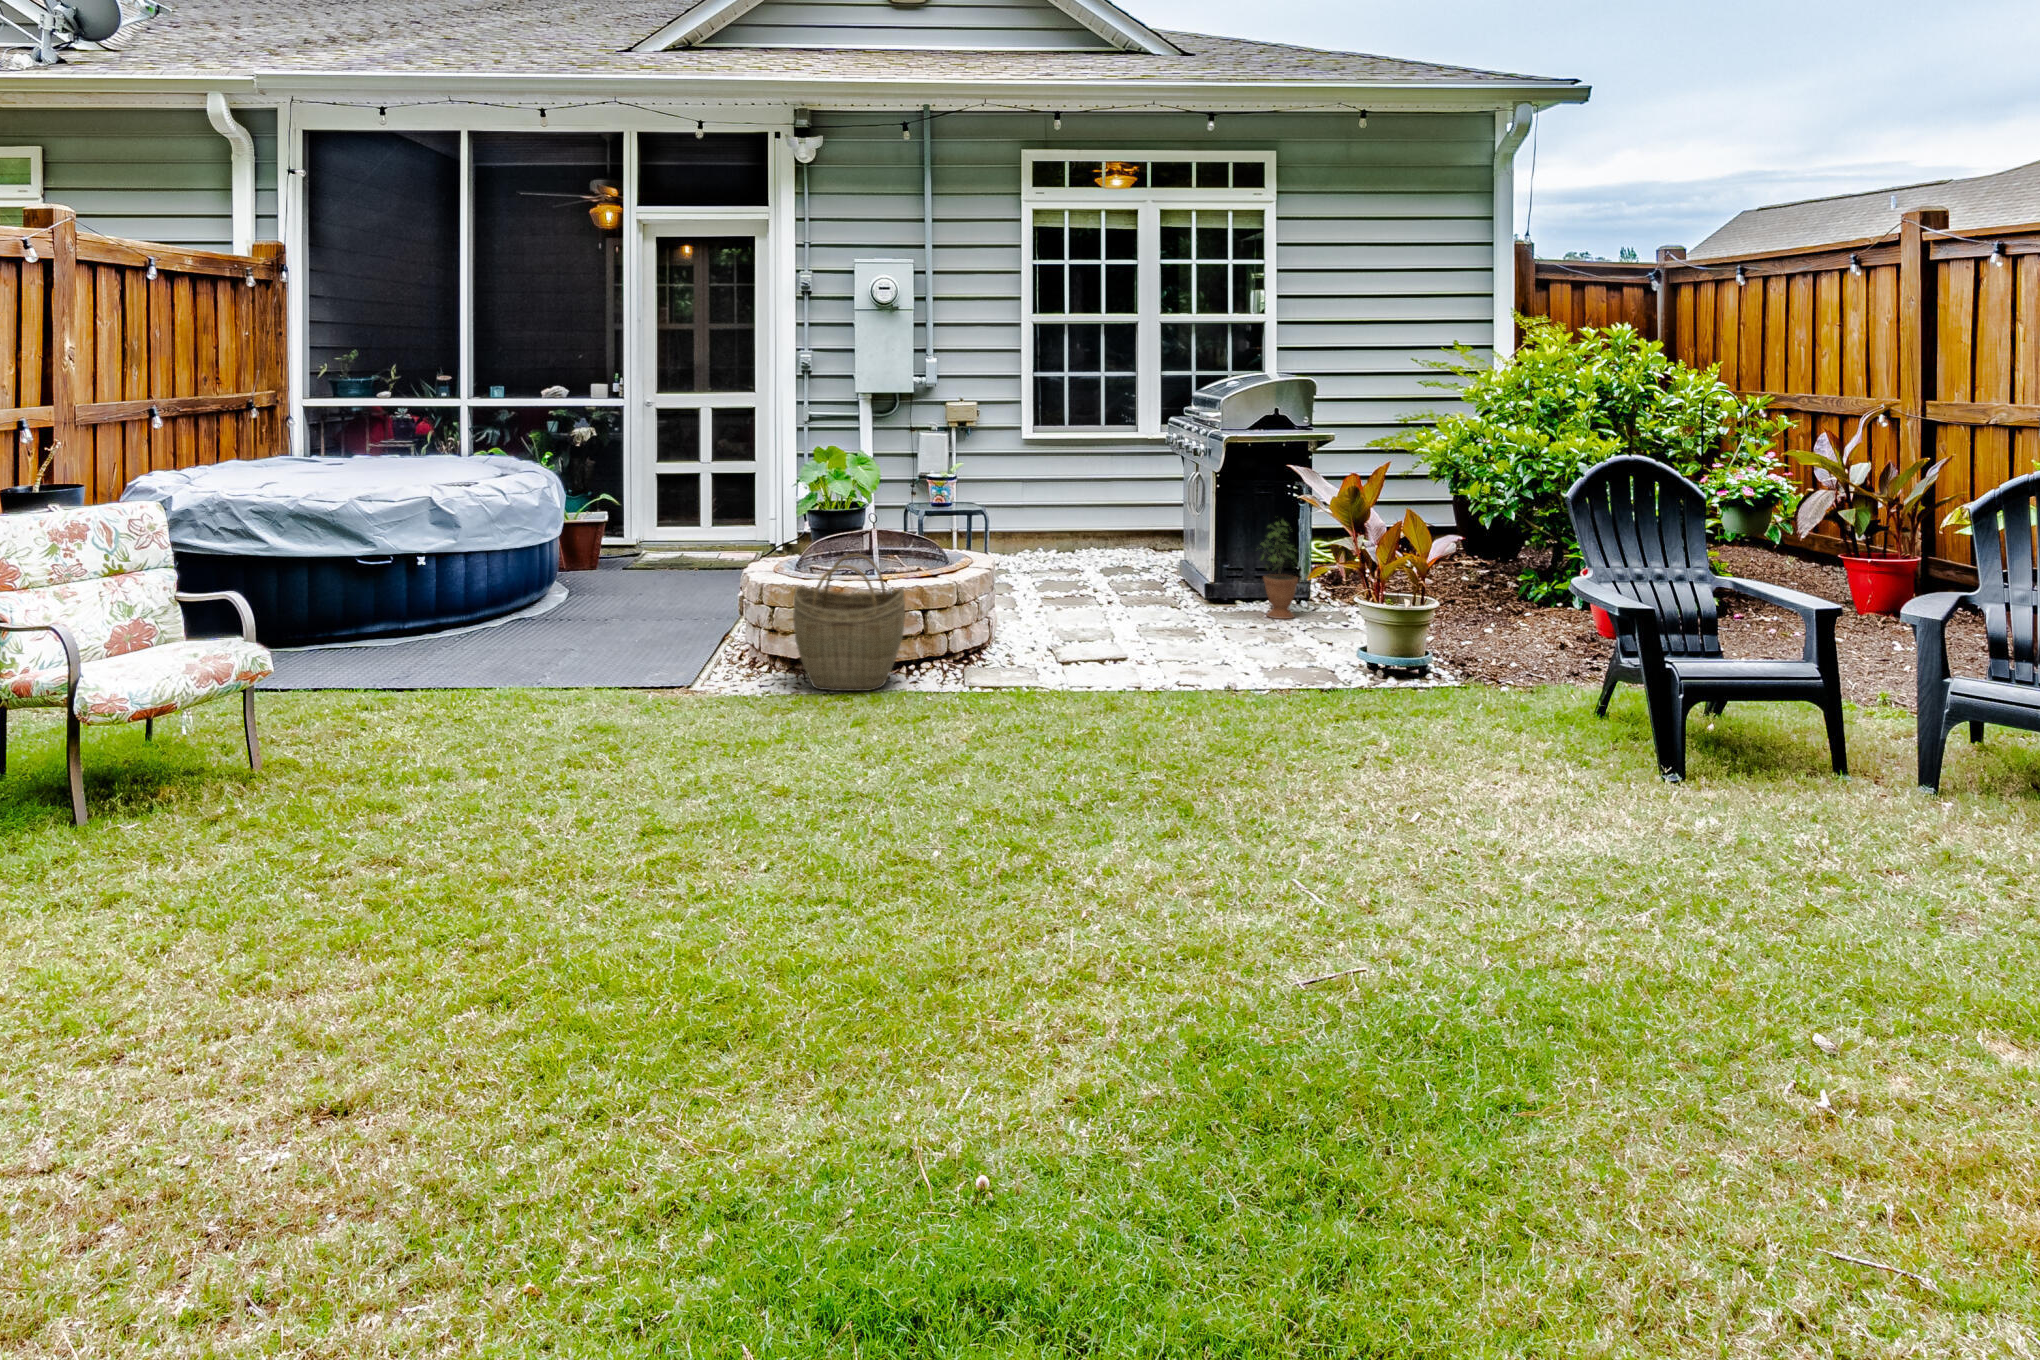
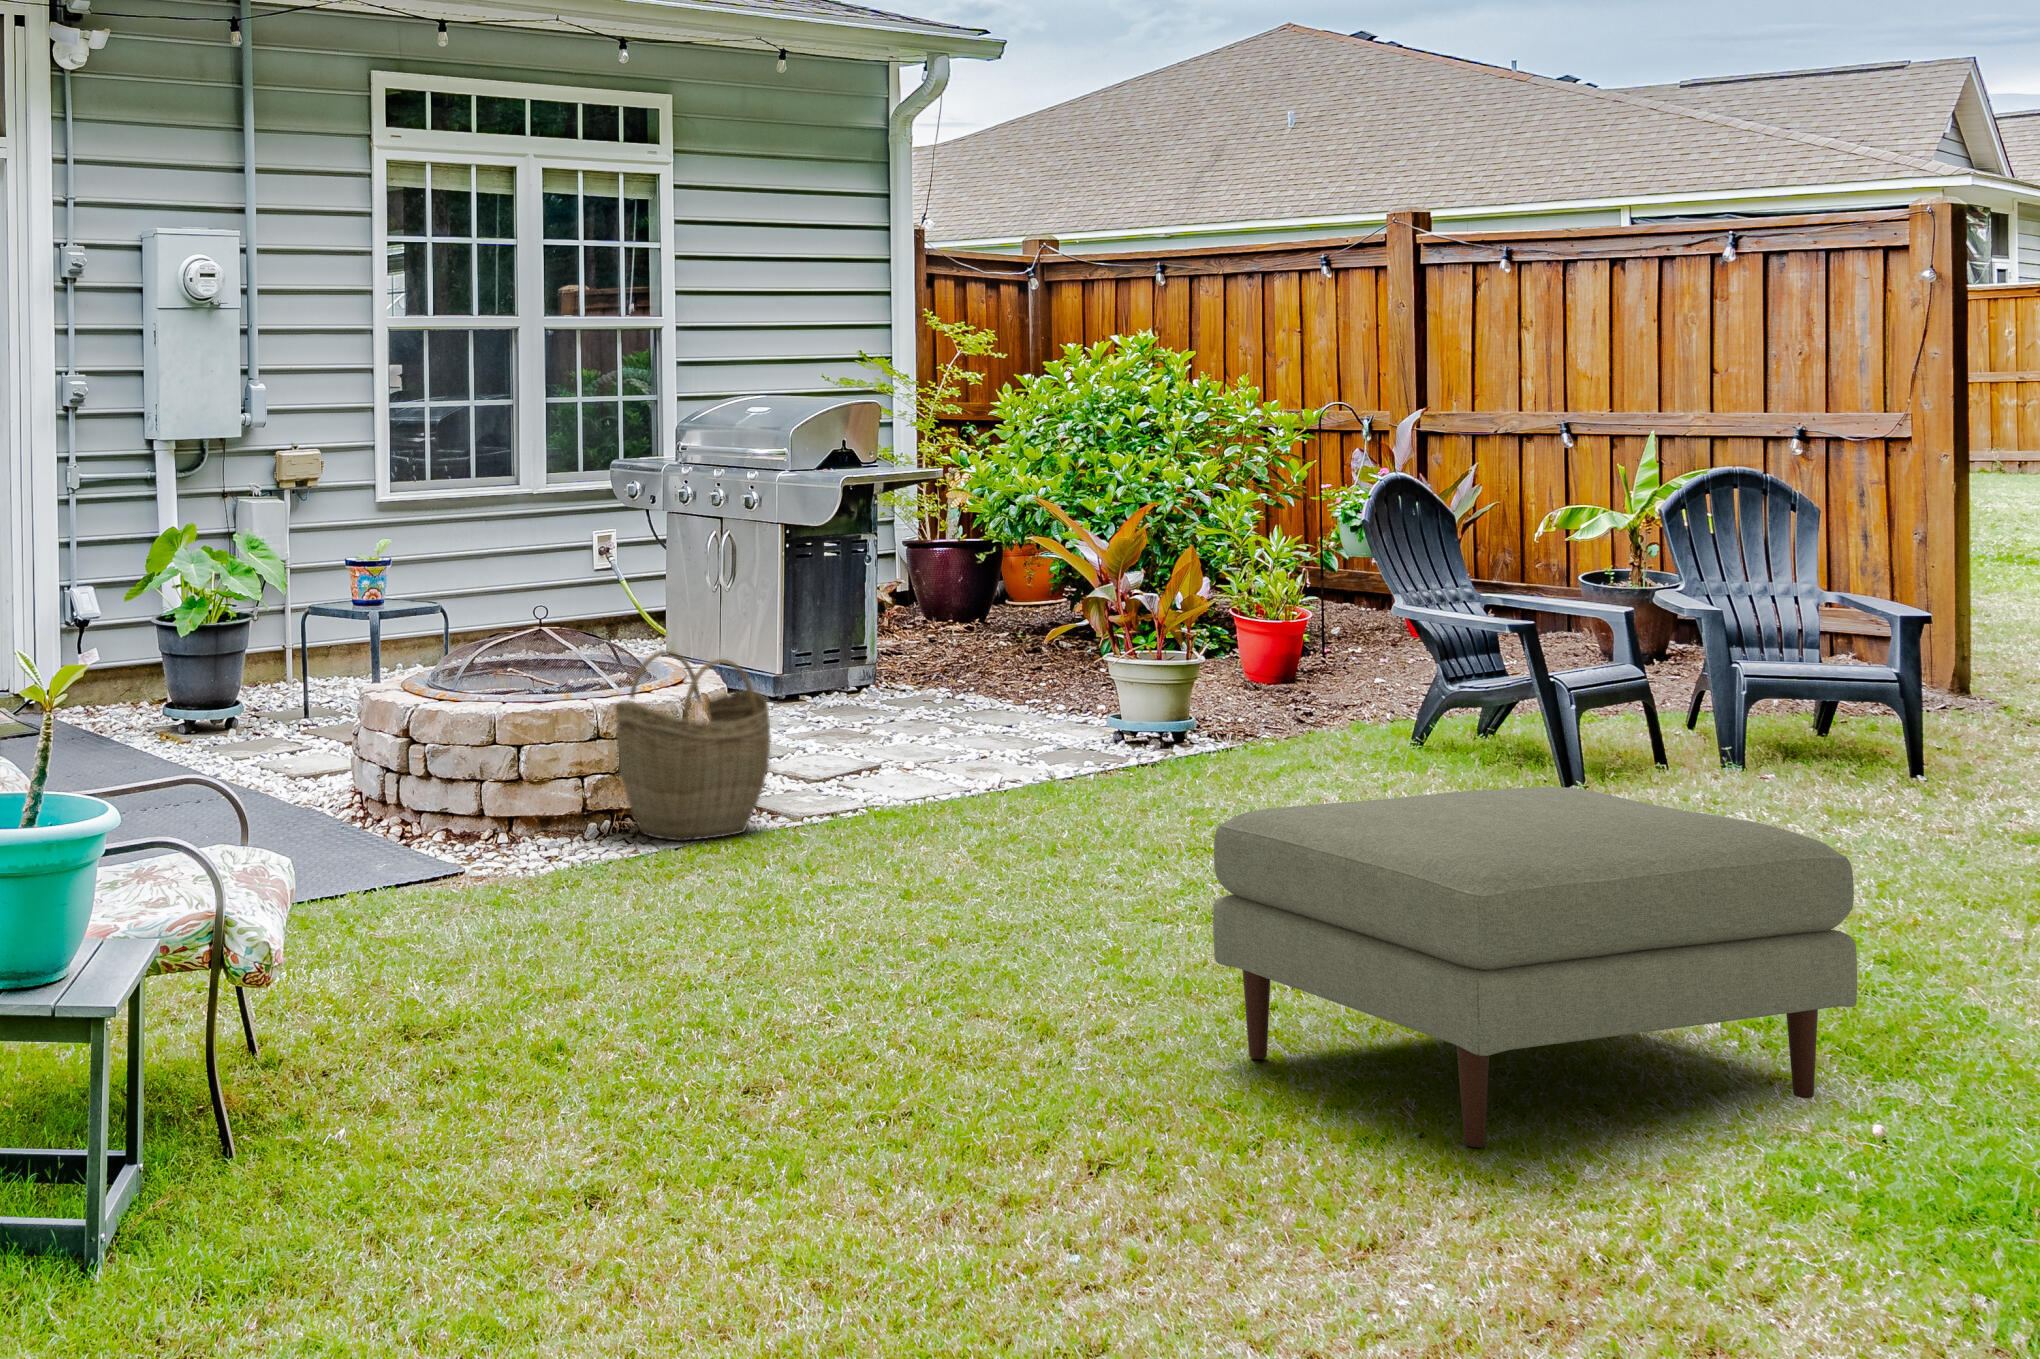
potted plant: present [1261,520,1298,619] -> none [875,589,927,725]
ottoman: none [101,783,770,1274] -> present [1213,787,1857,1148]

